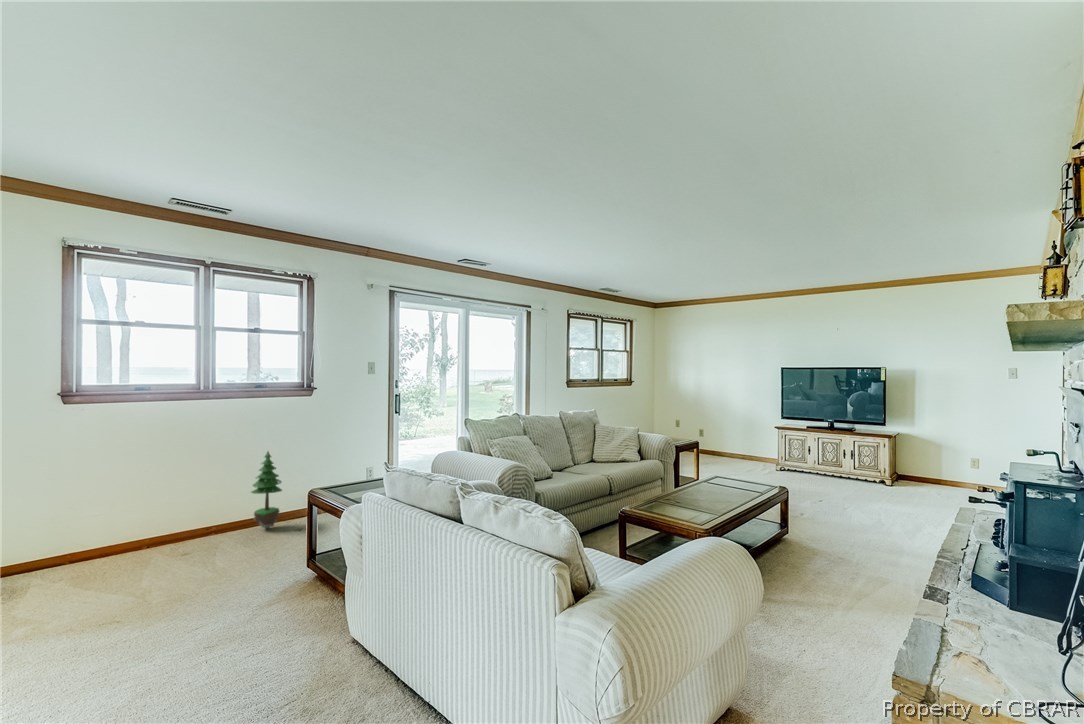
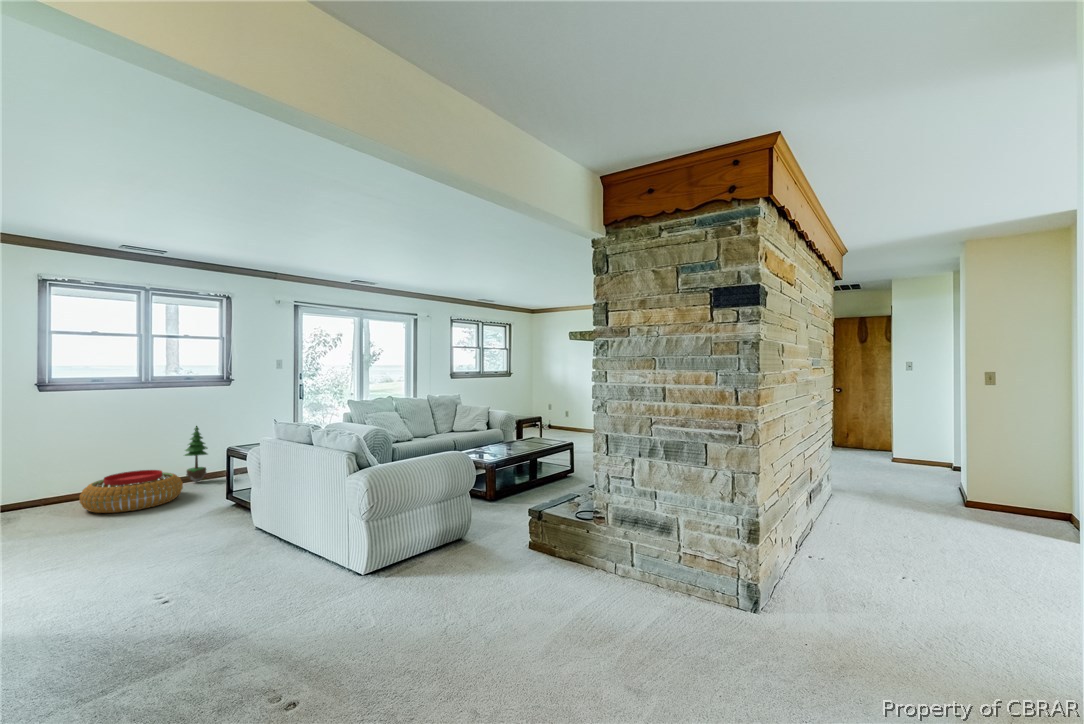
pouf: none [106,517,248,589] -> present [80,470,183,513]

